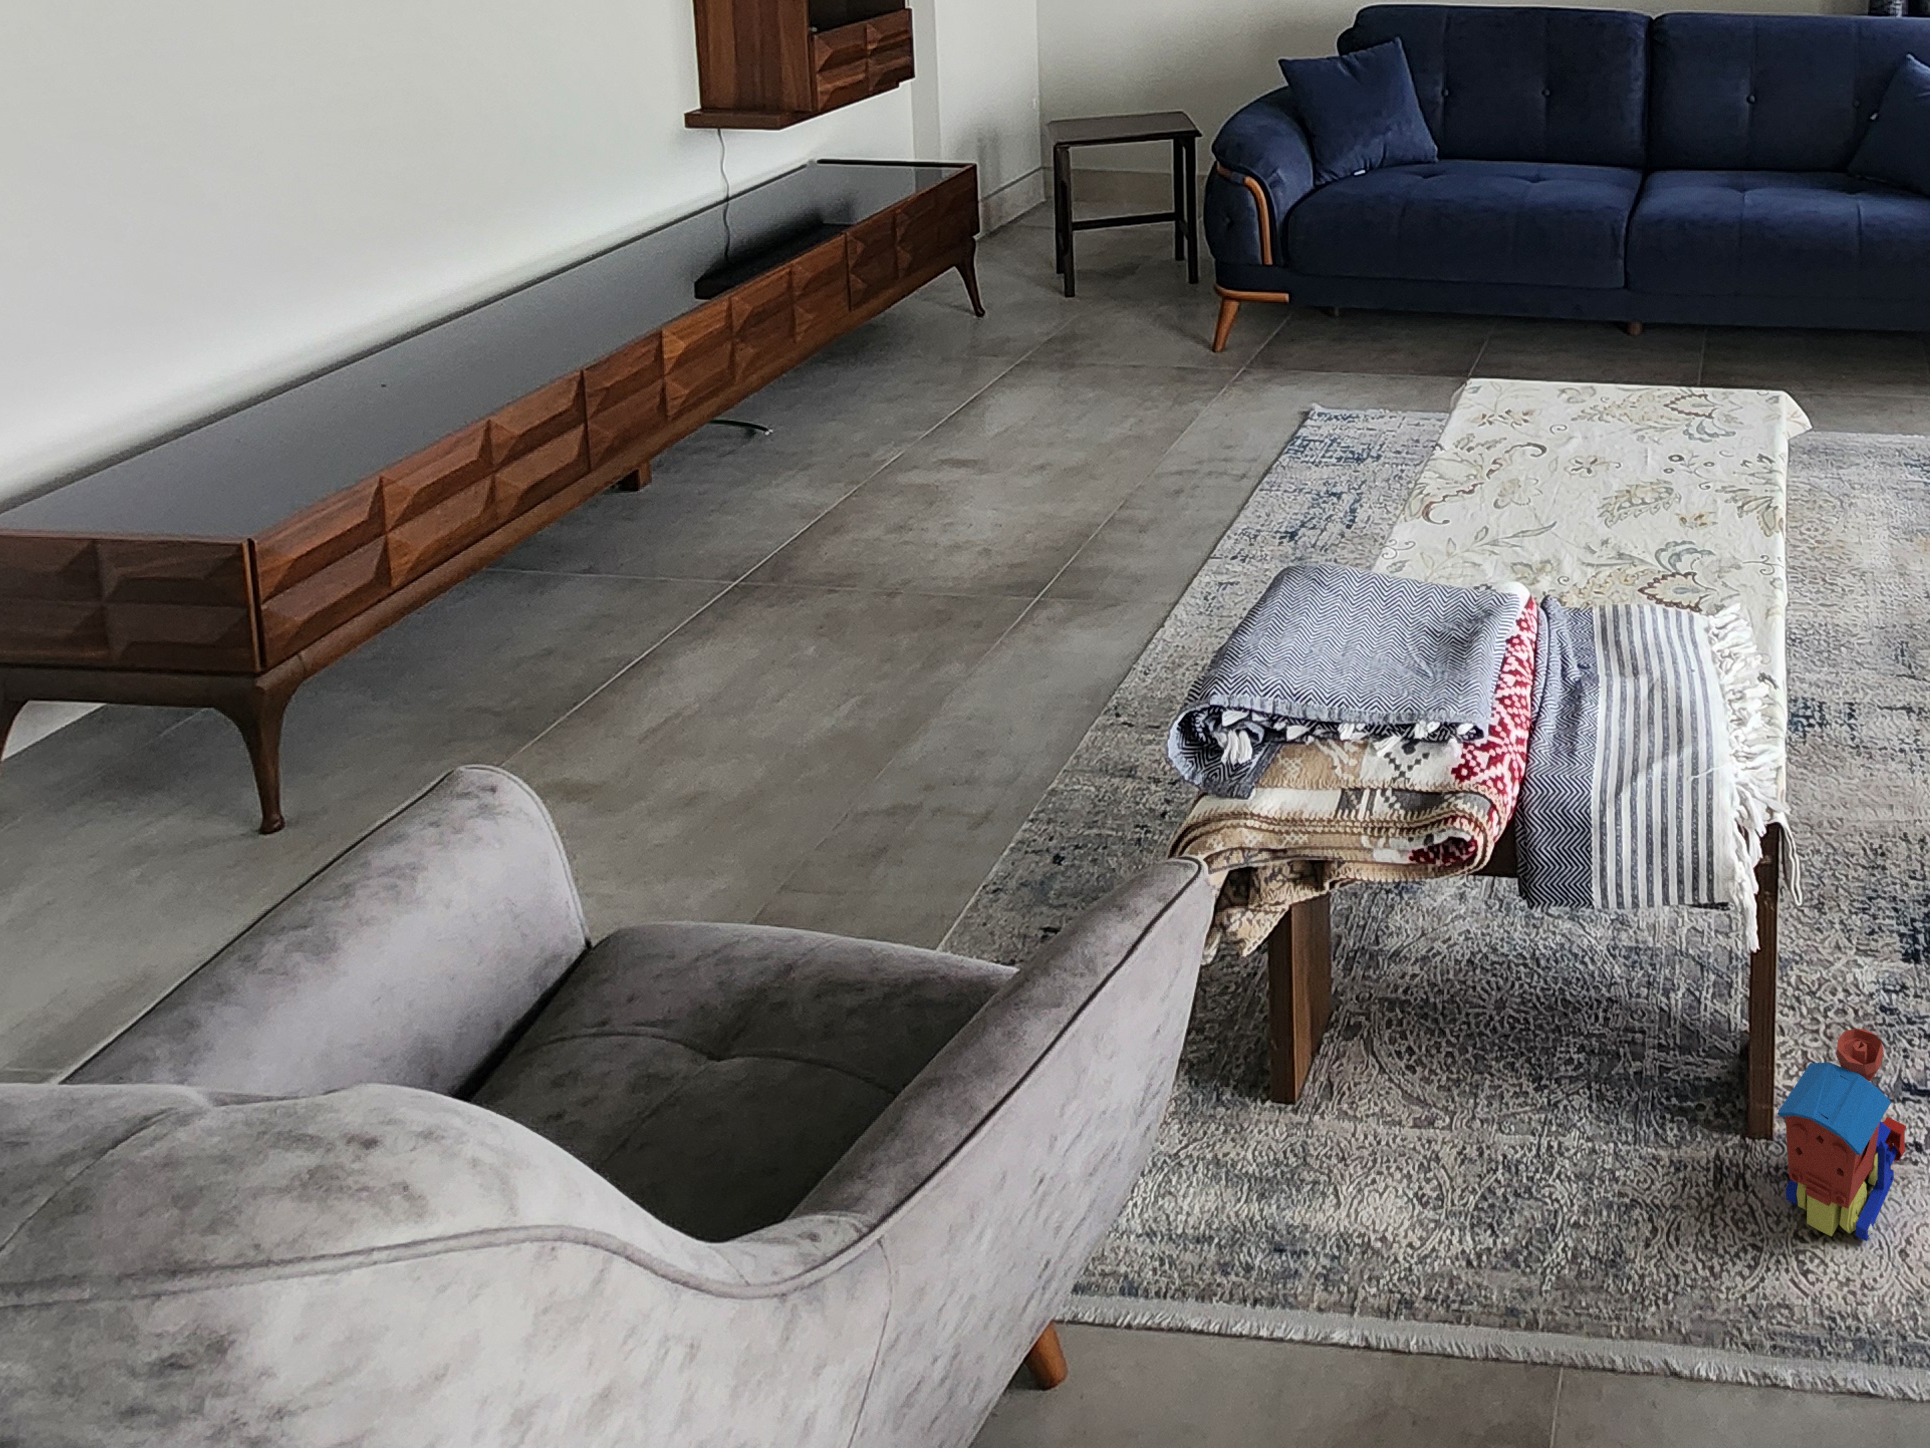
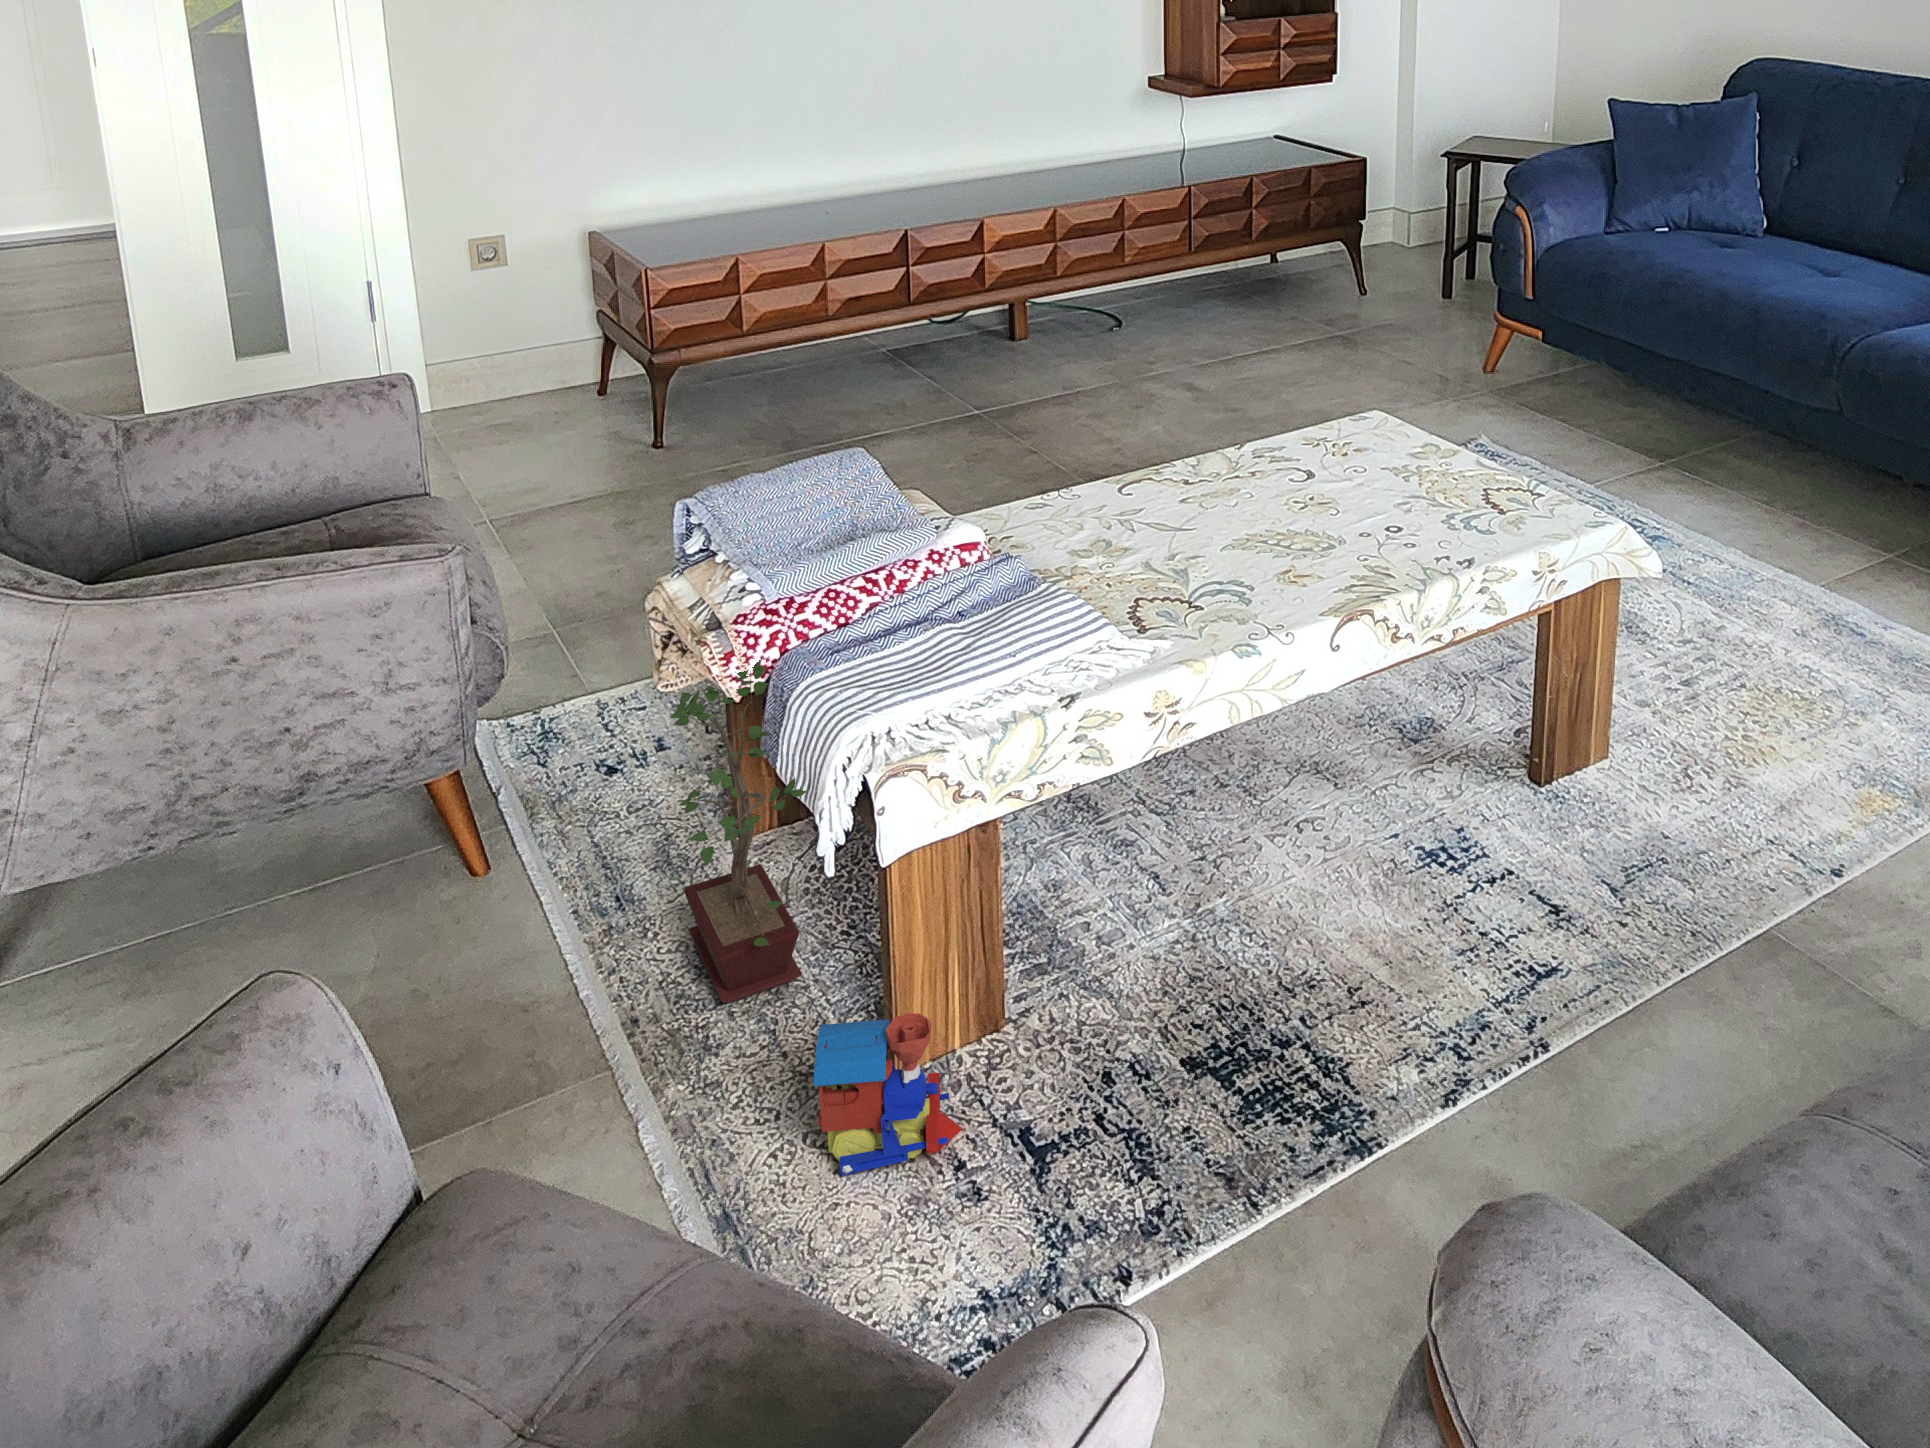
potted plant: none [1327,778,1713,1225] -> present [670,660,806,1003]

